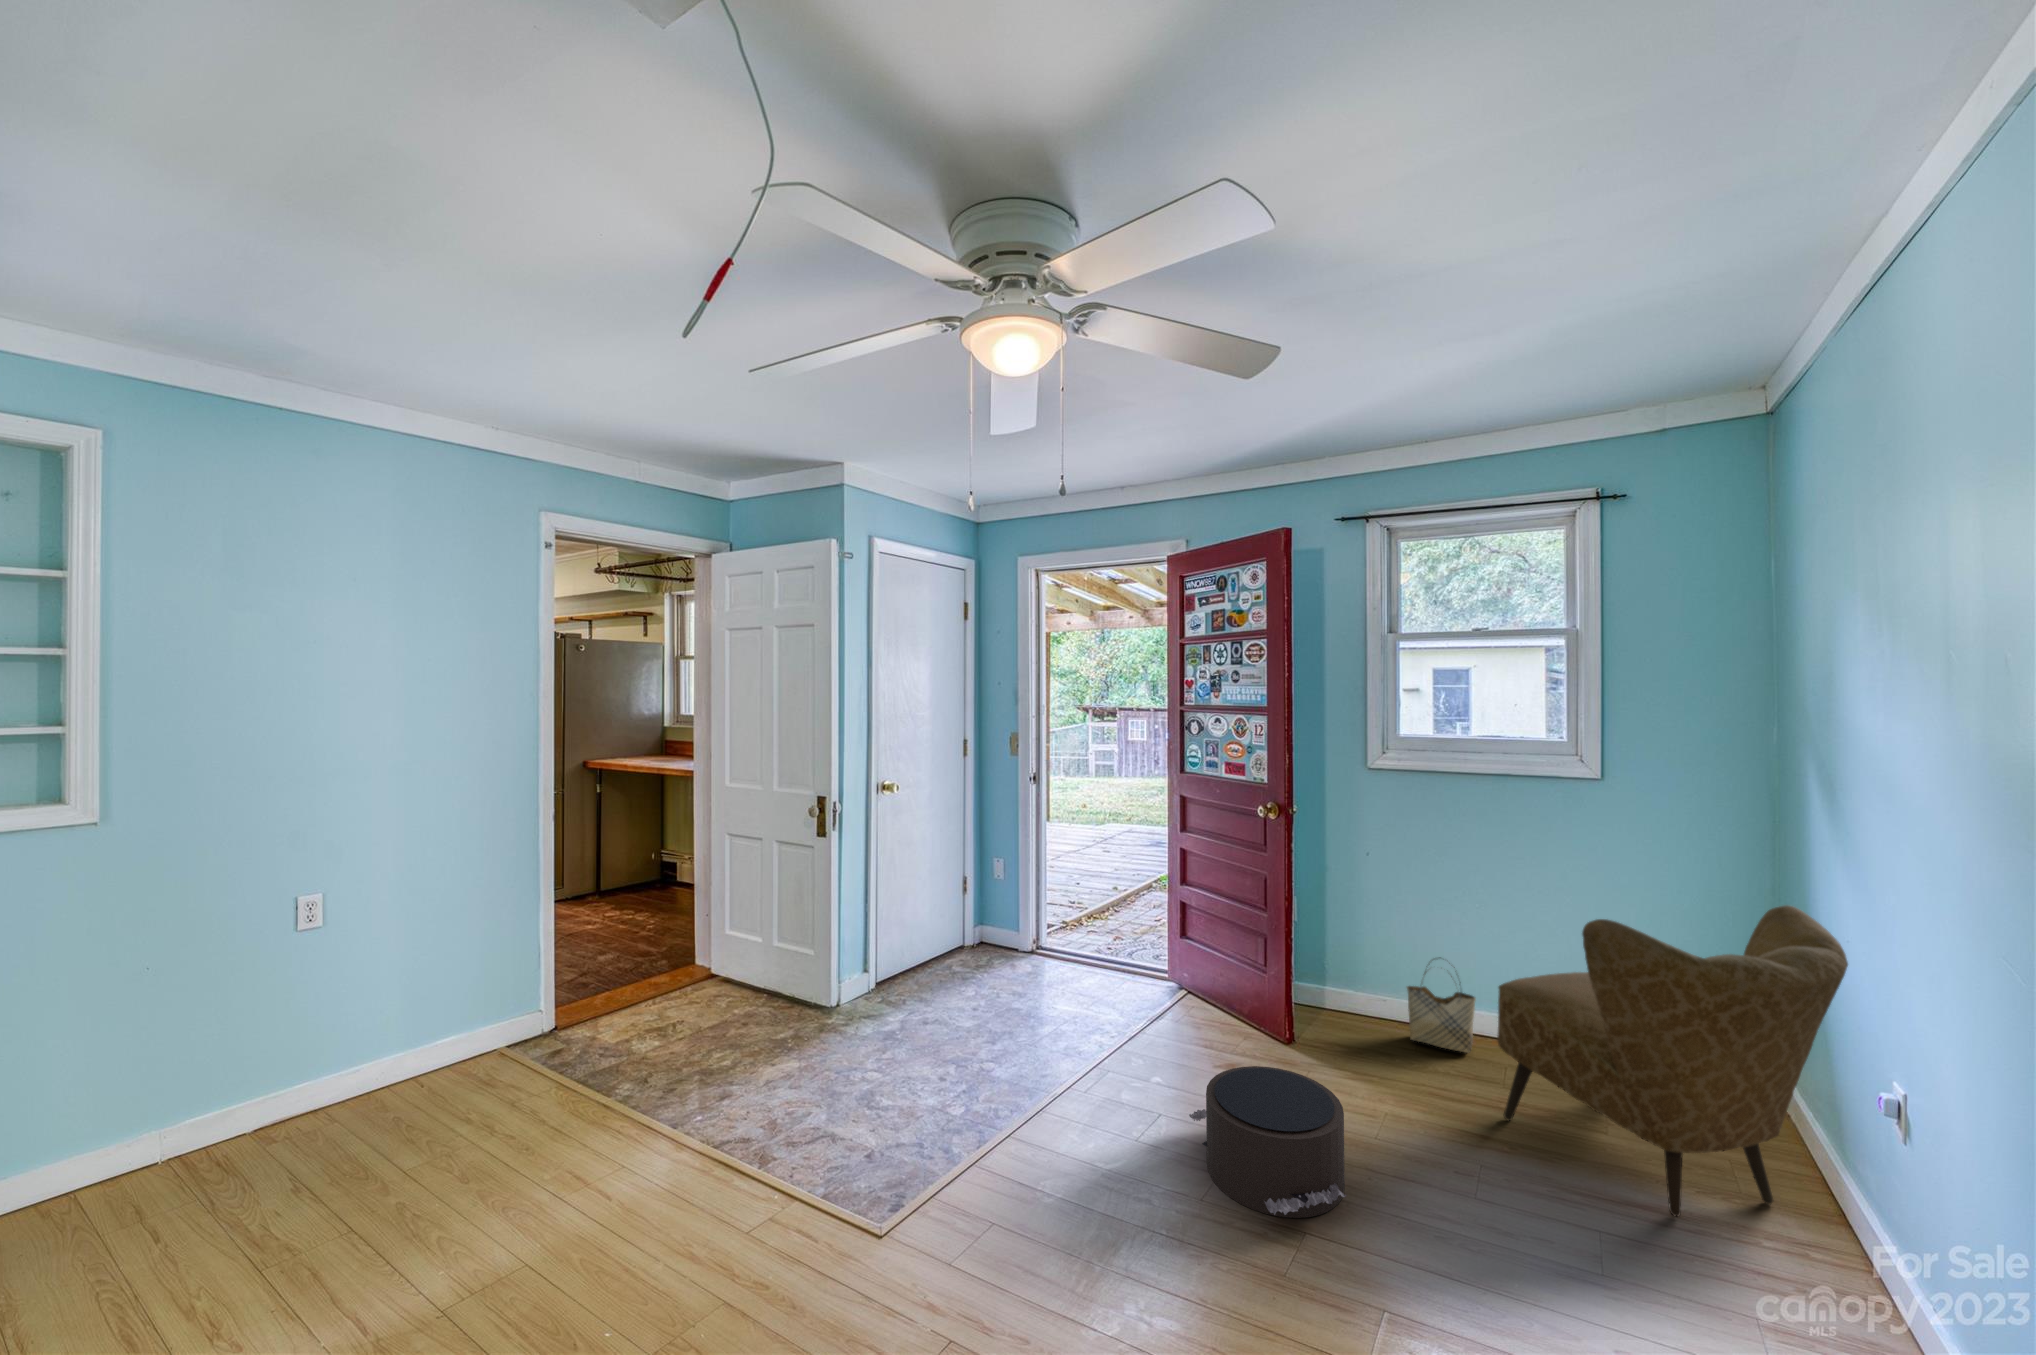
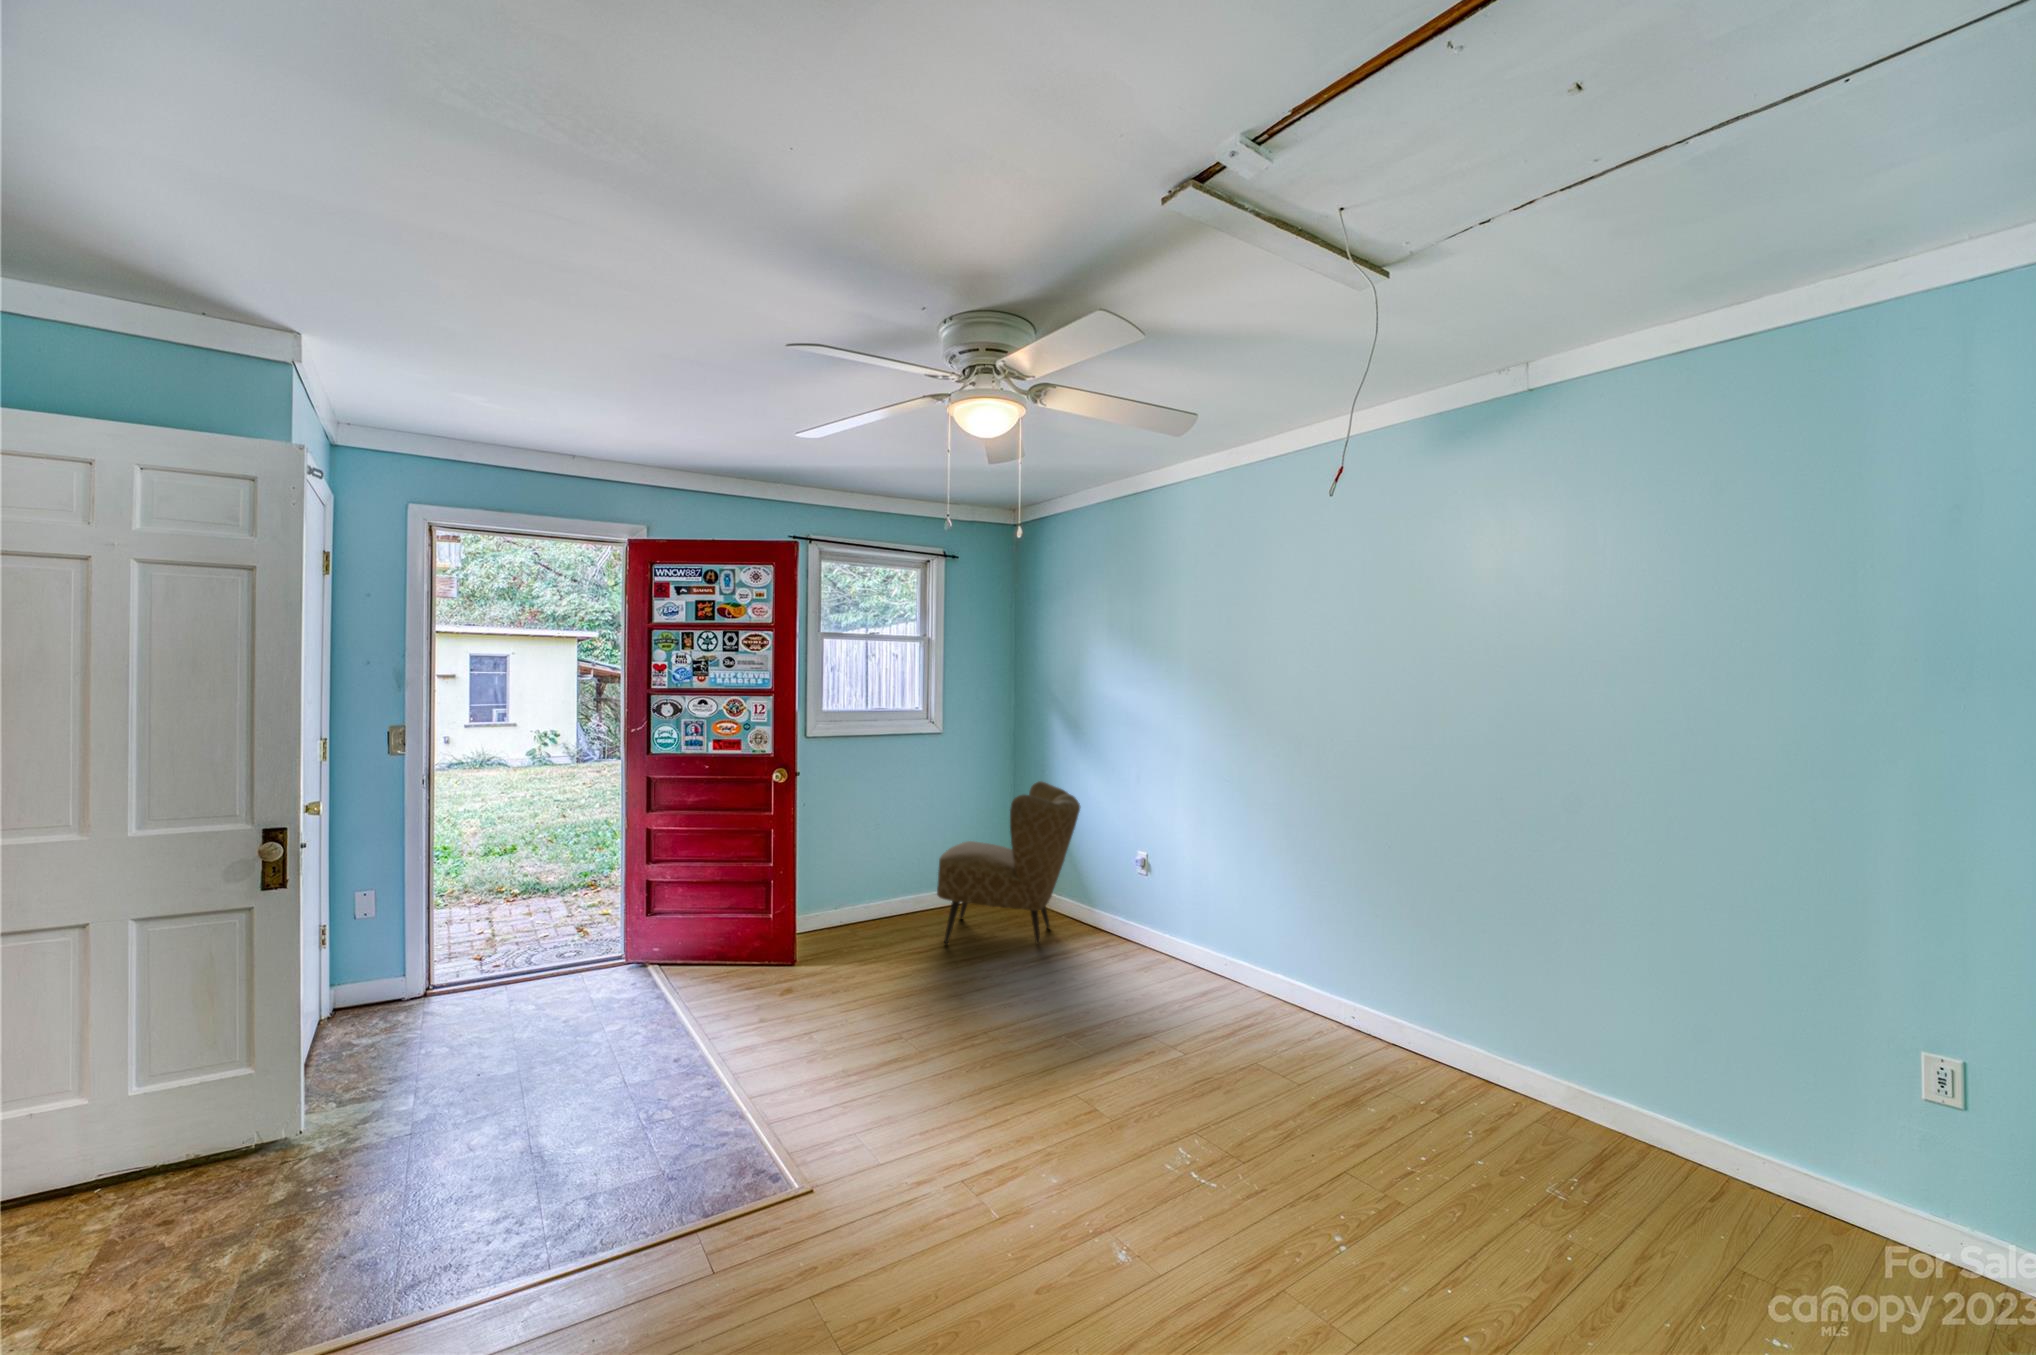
woven basket: present [1407,967,1476,1053] -> none [848,868,889,932]
pouf: present [1189,1066,1347,1218] -> none [843,945,969,1032]

